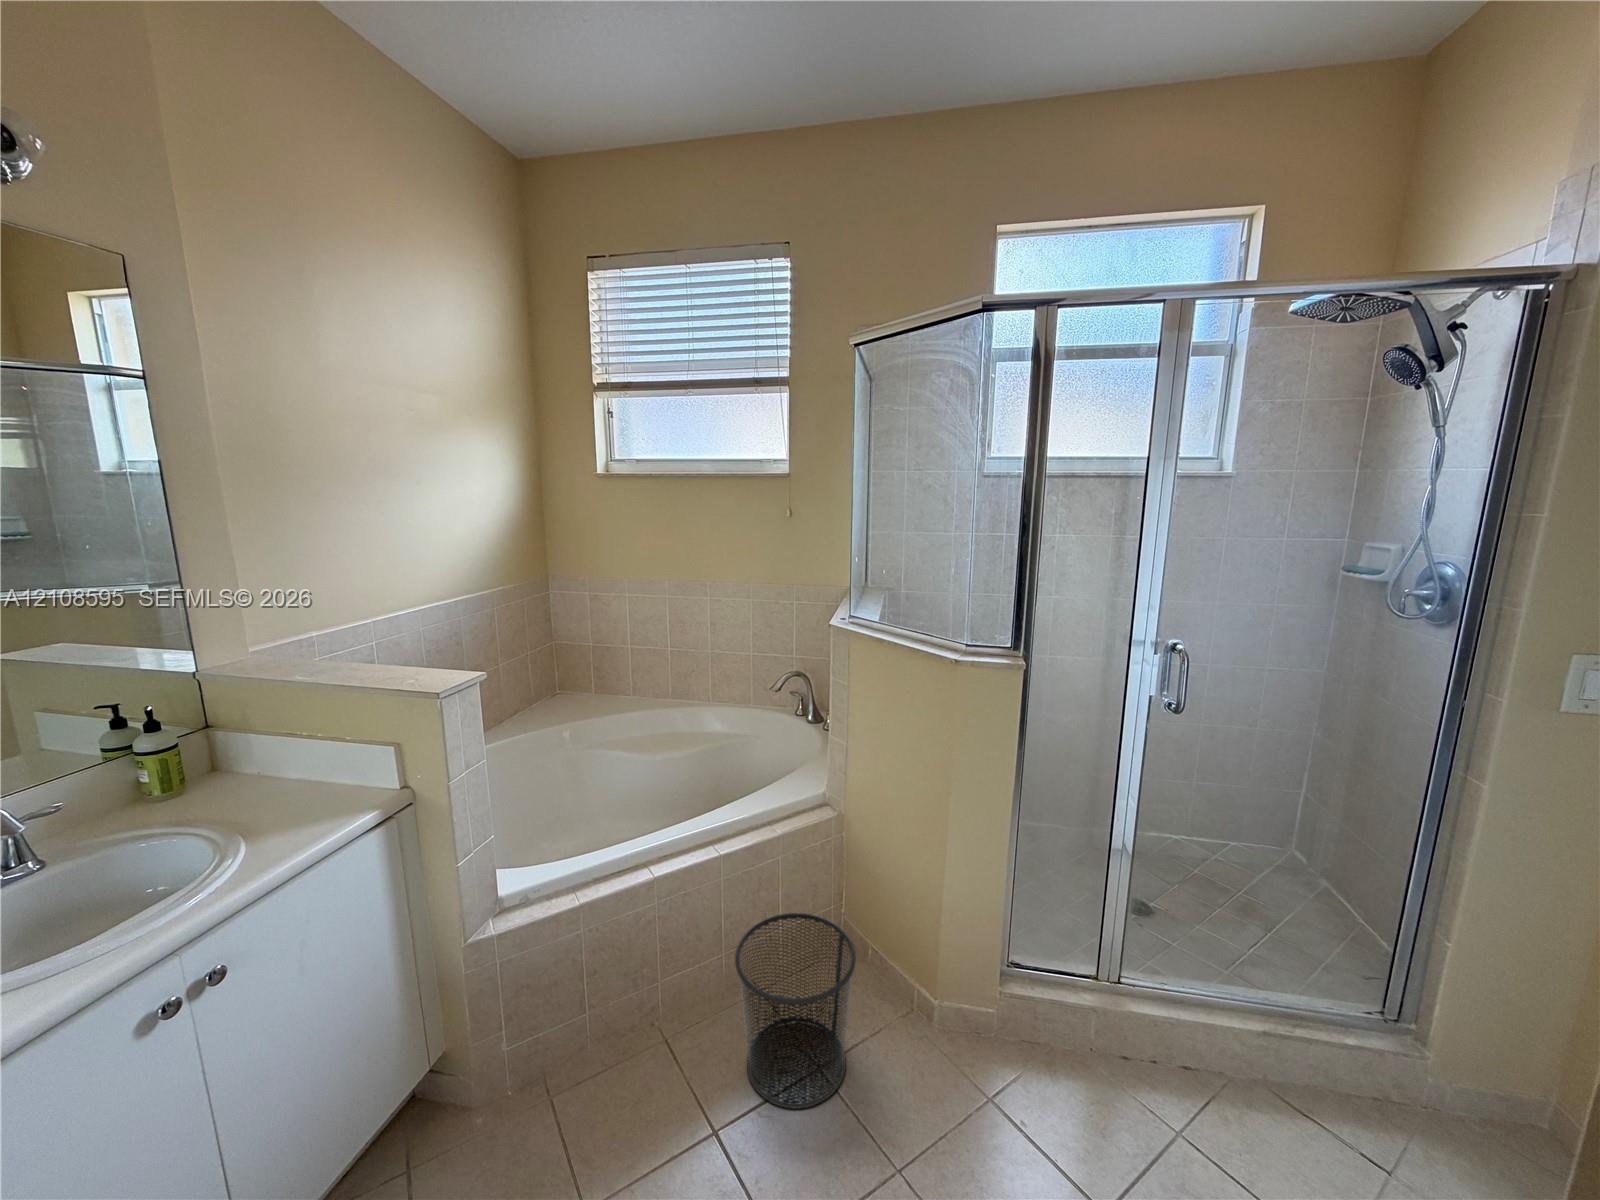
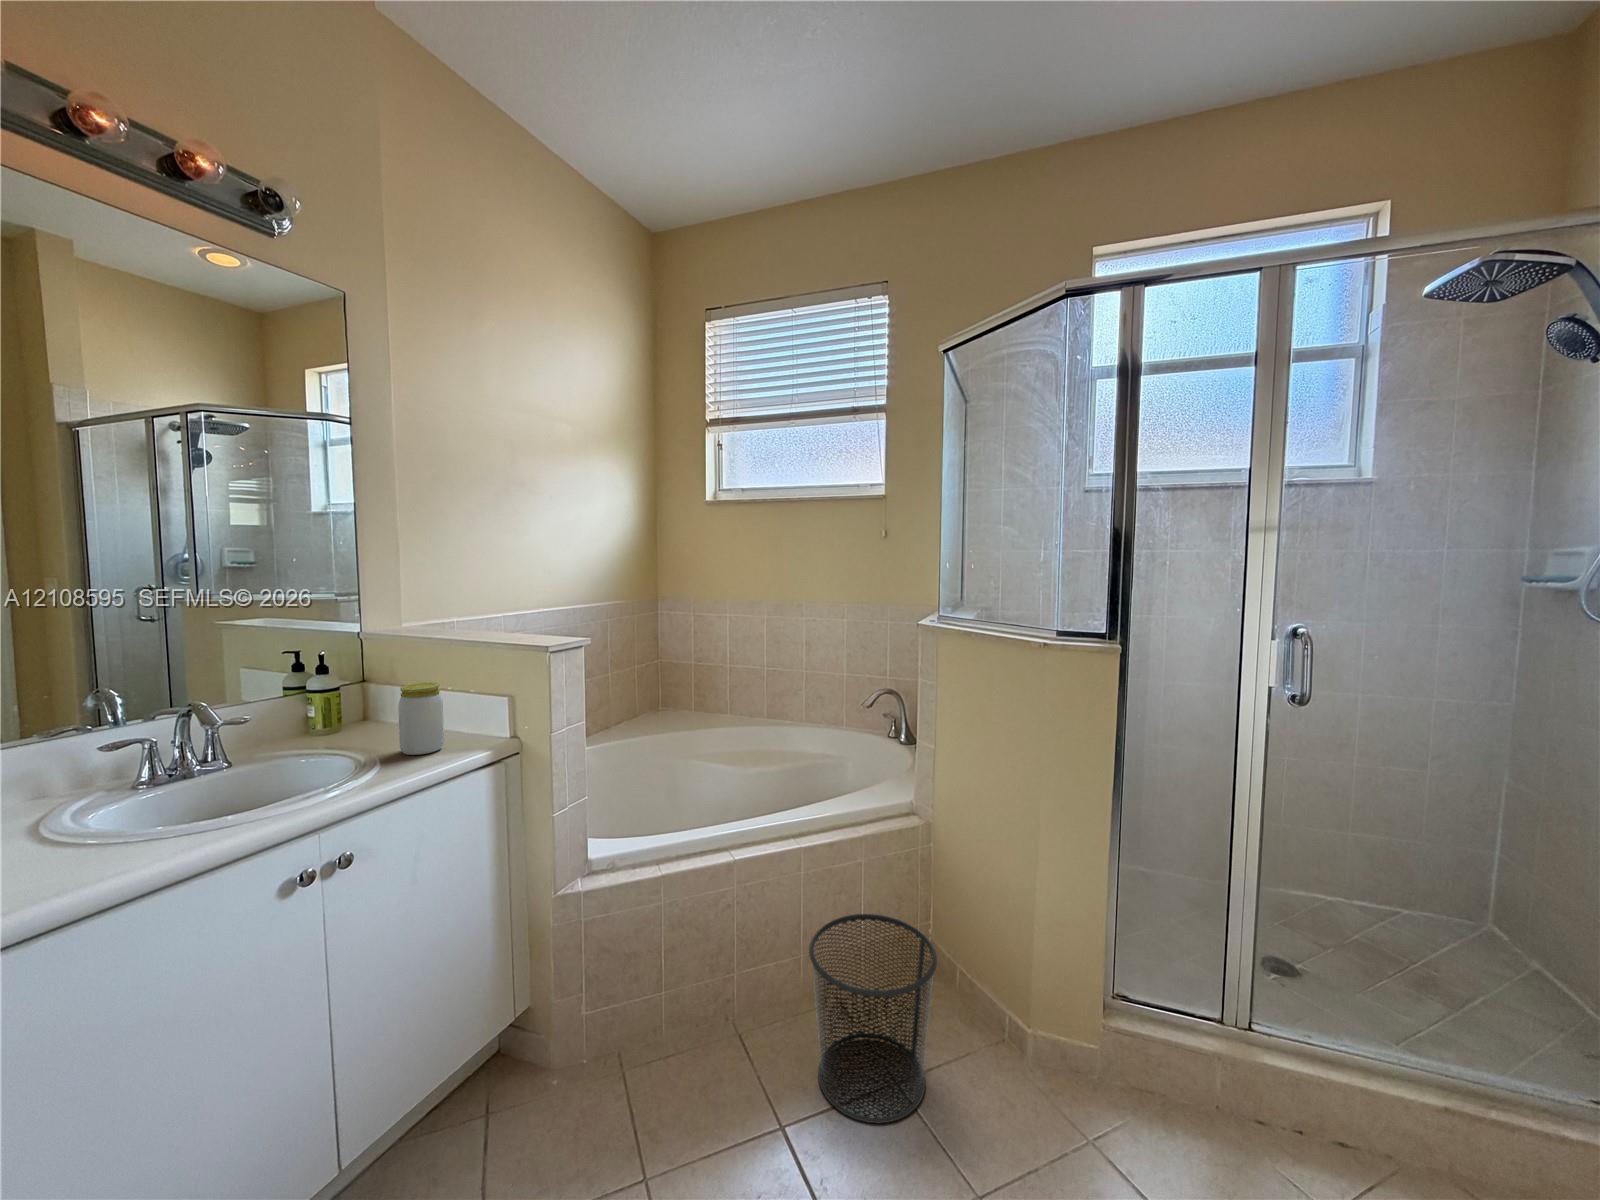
jar: none [258,740,320,825] -> present [398,682,444,755]

